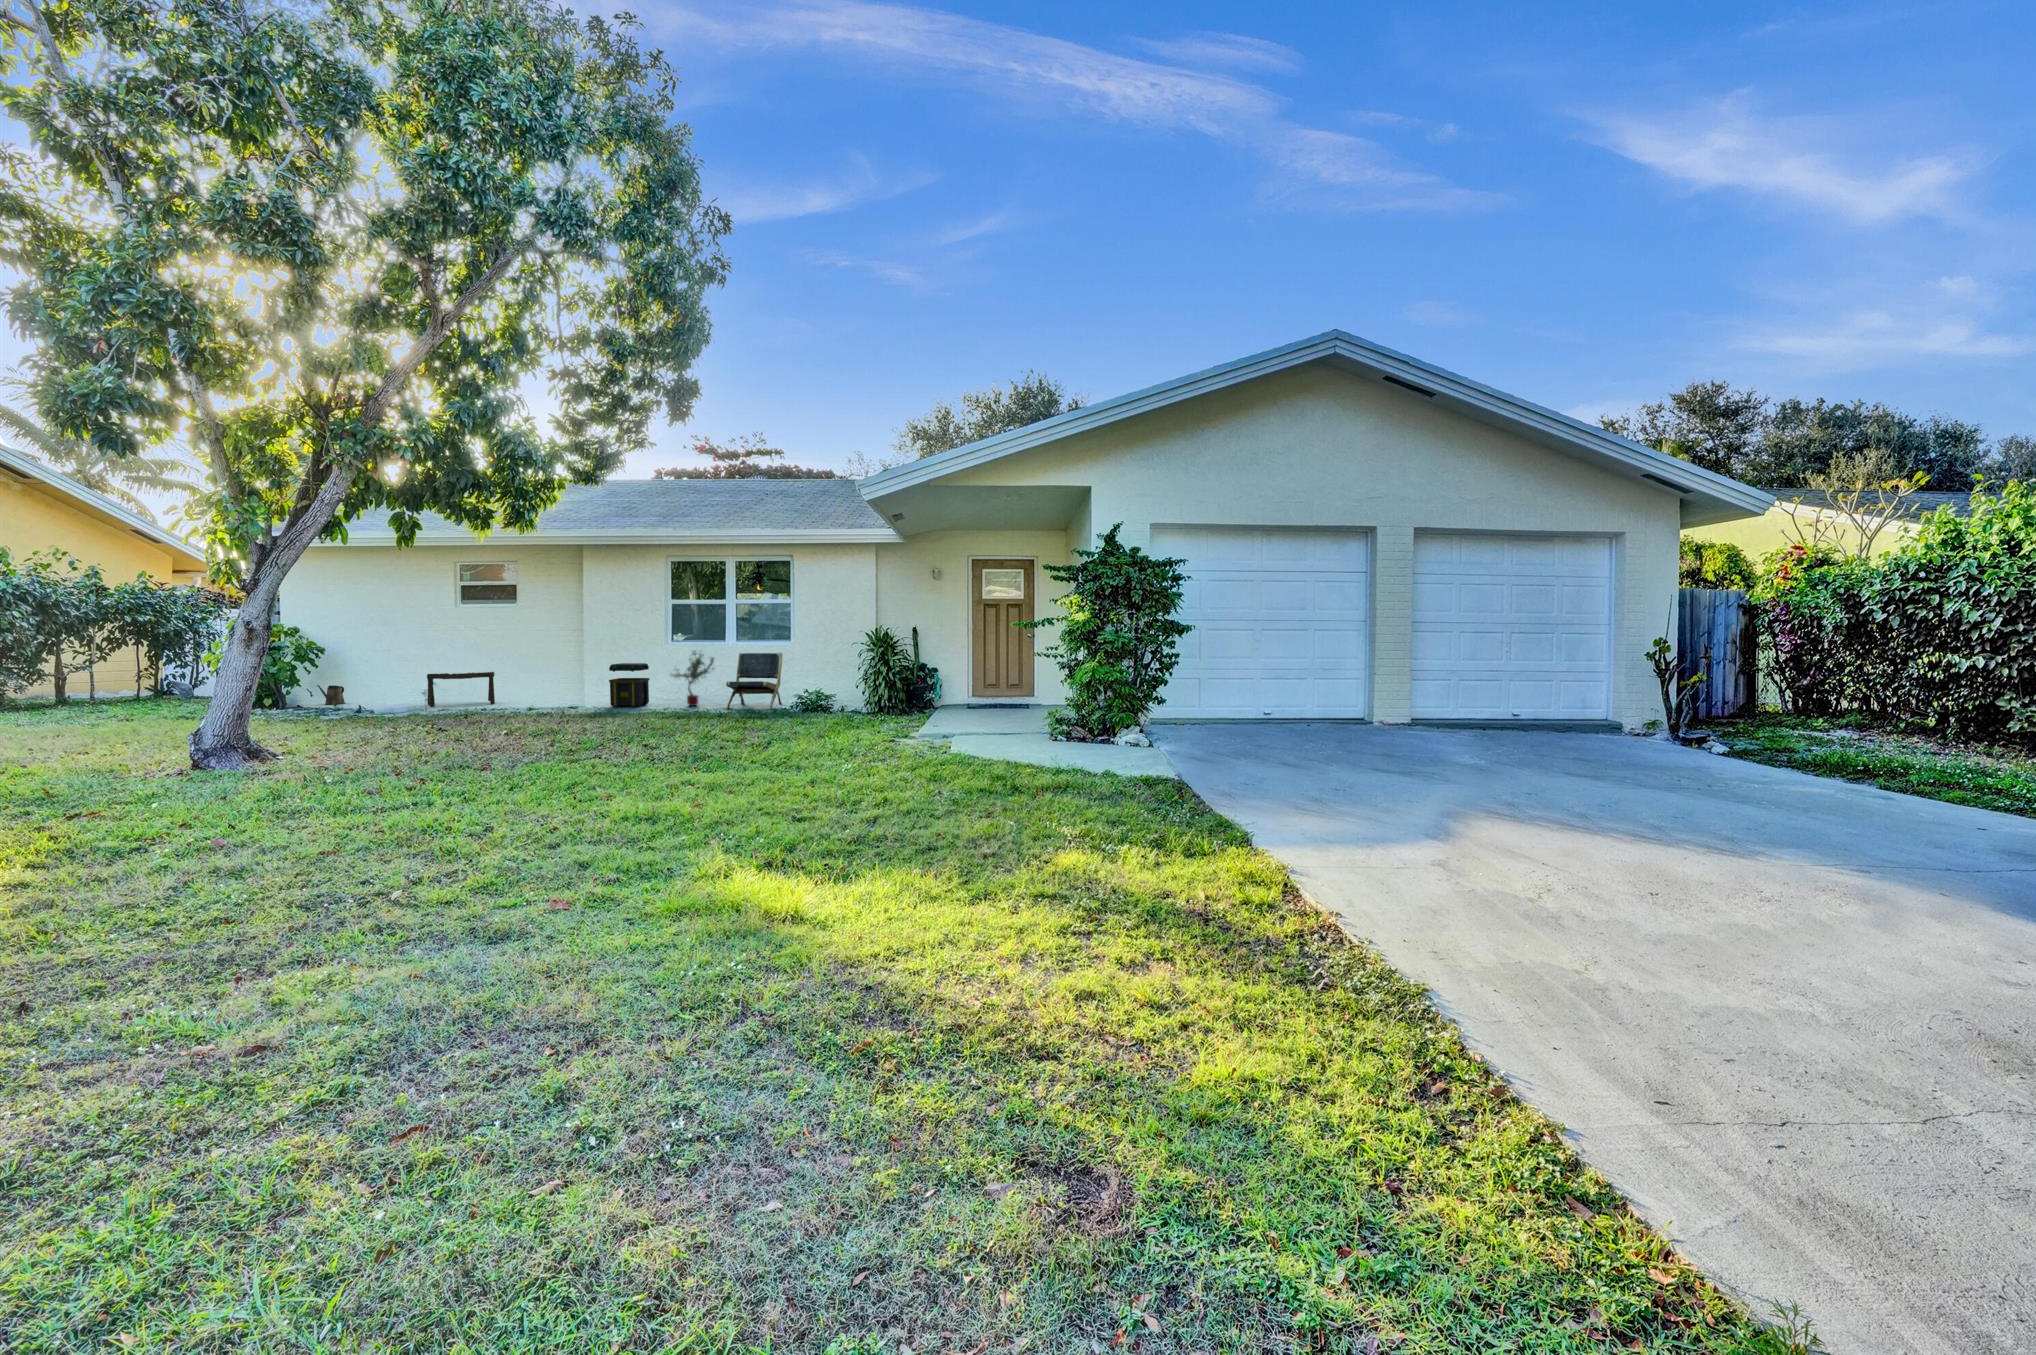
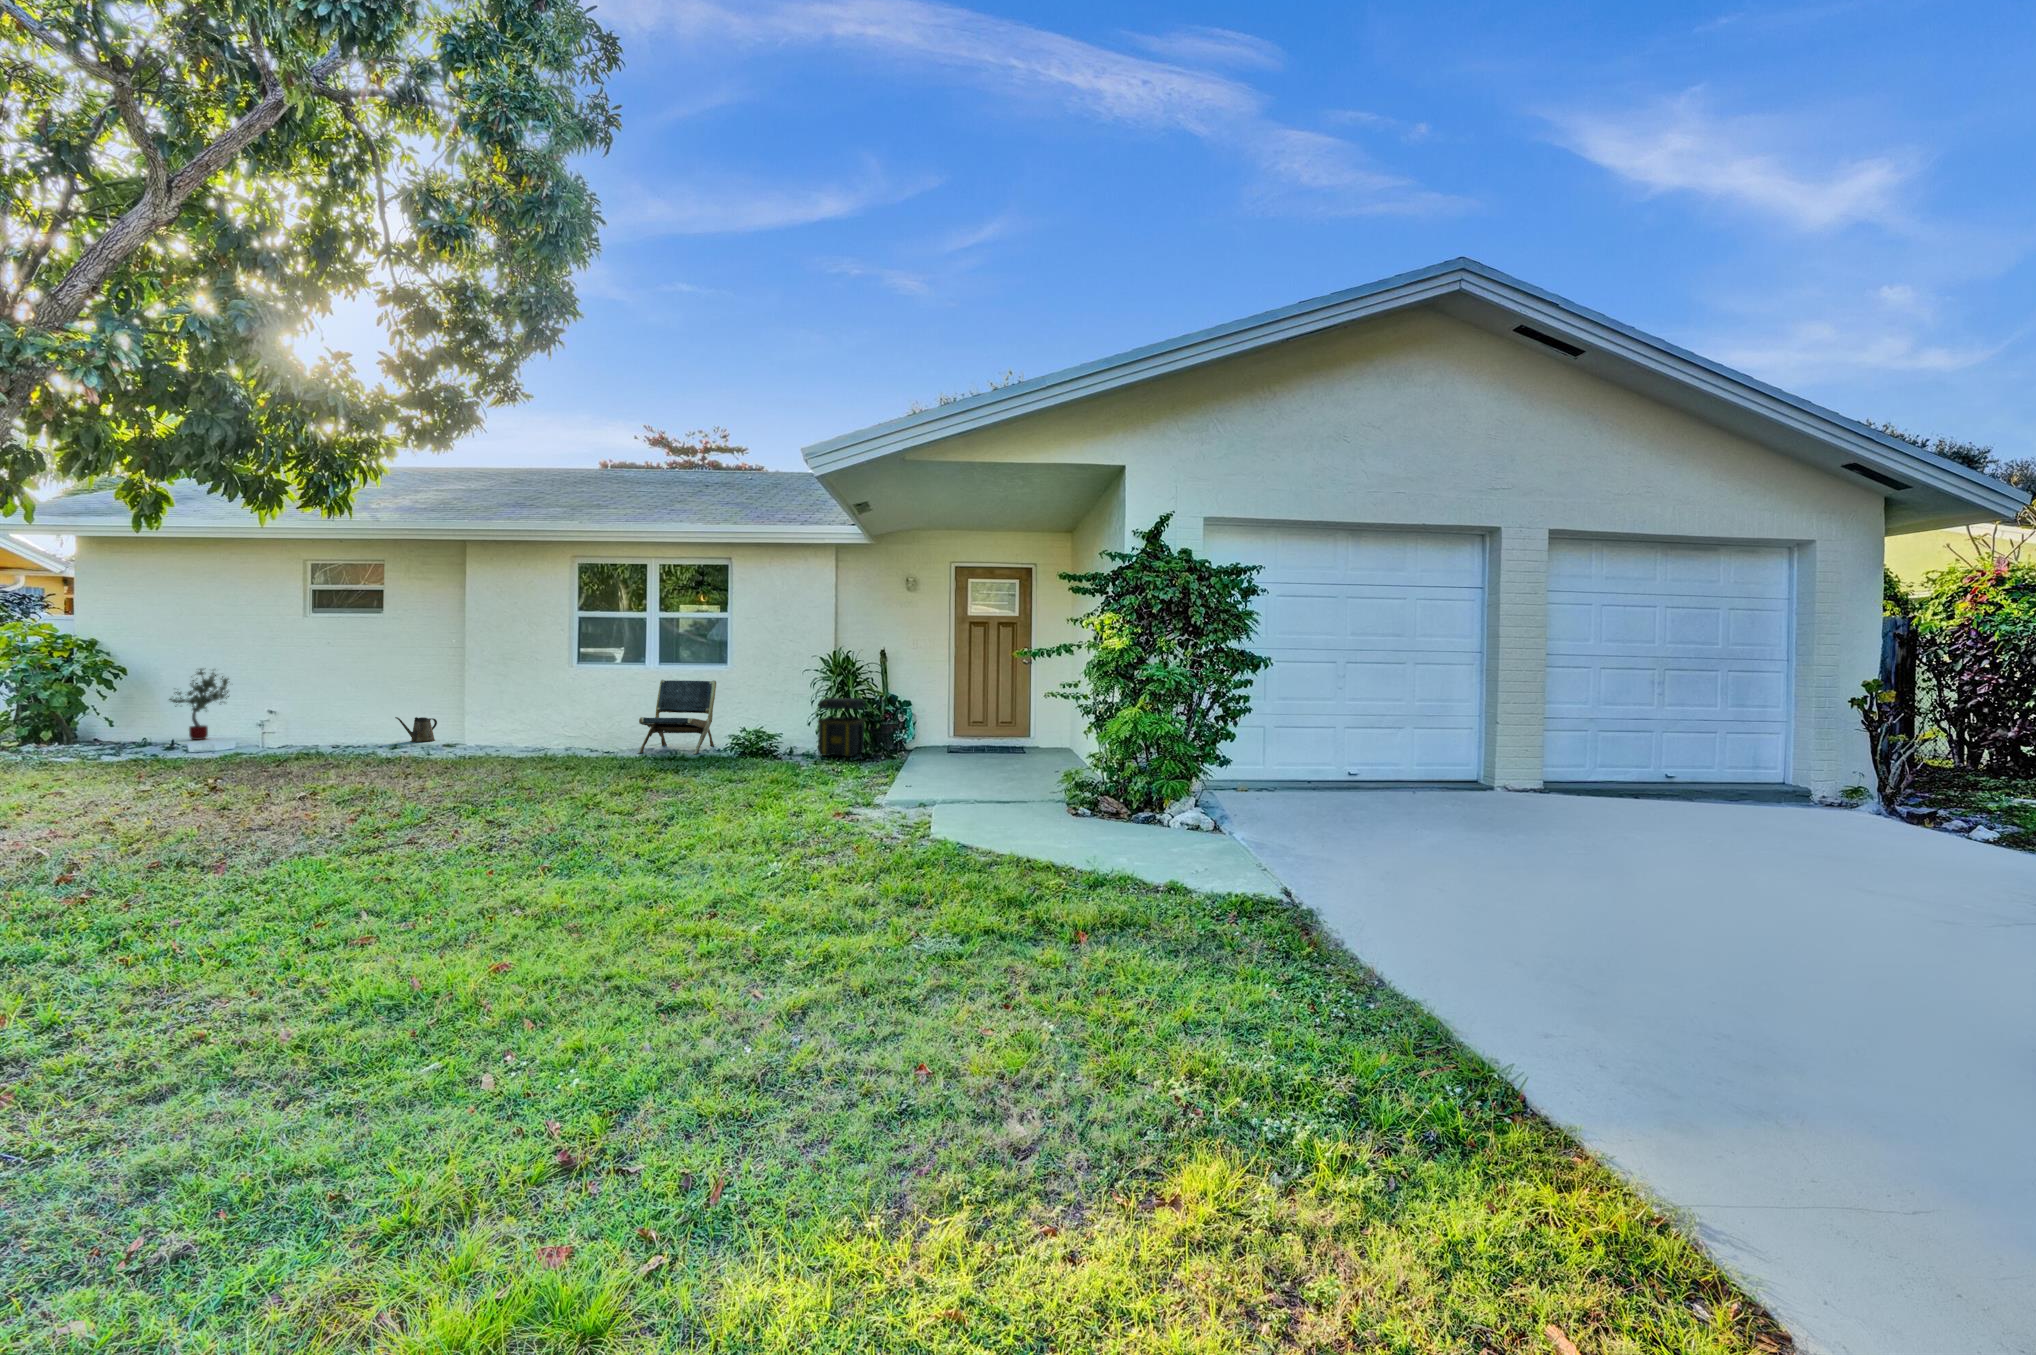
potted tree: present [672,652,714,706] -> present [169,669,229,740]
toolbox: present [609,663,650,707] -> present [818,698,866,757]
bench: present [427,672,495,707] -> none [248,699,346,745]
watering can: present [317,685,345,705] -> present [395,717,437,742]

